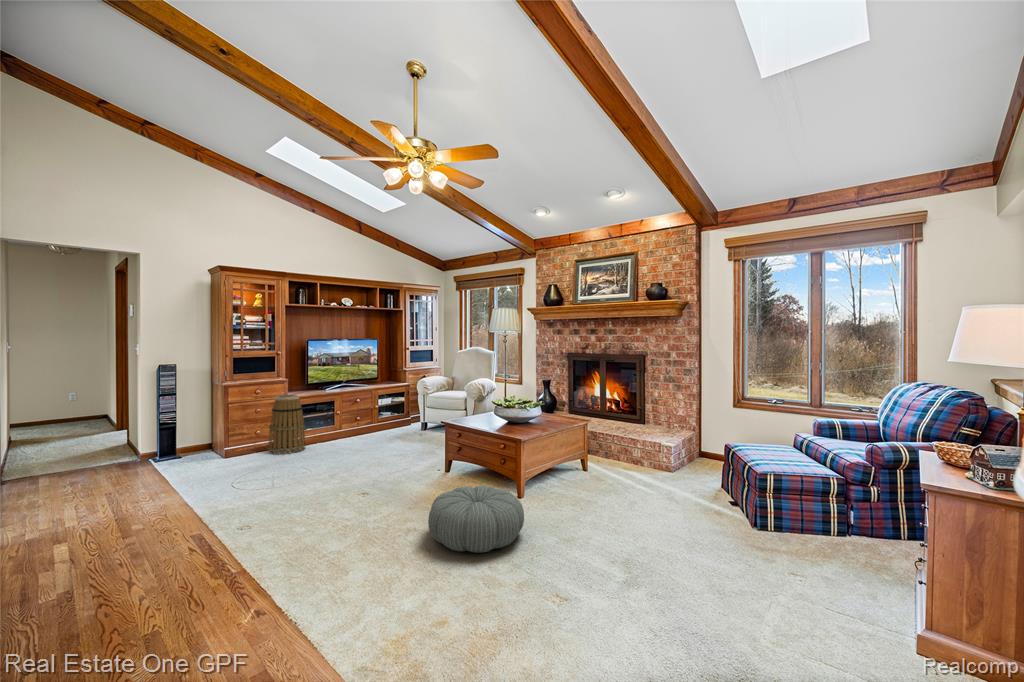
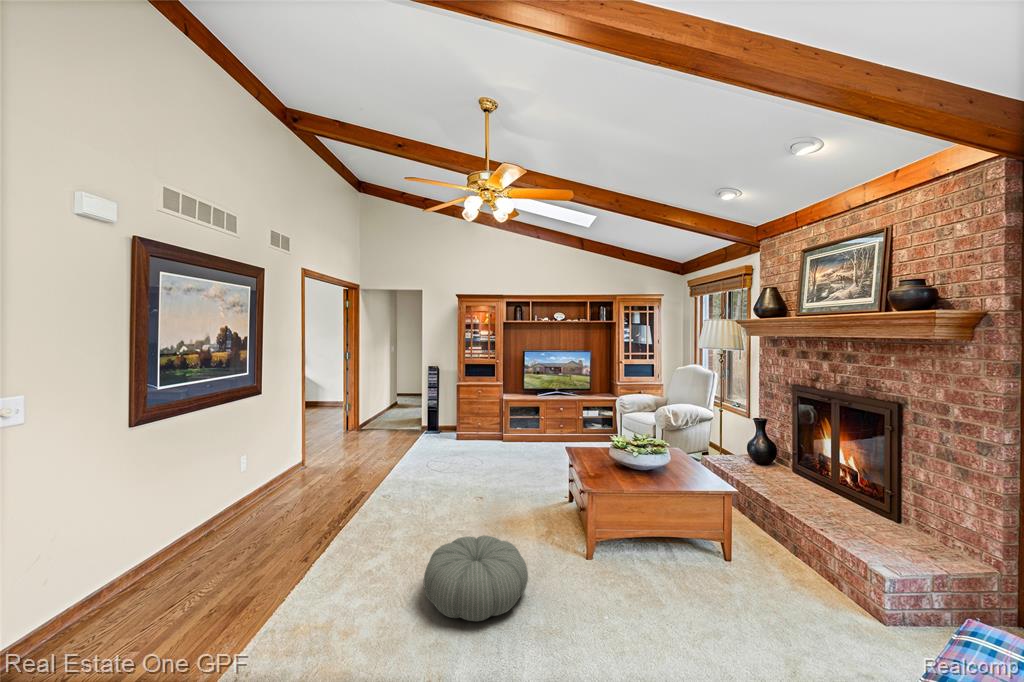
basket: present [268,395,306,454] -> none [477,401,506,453]

